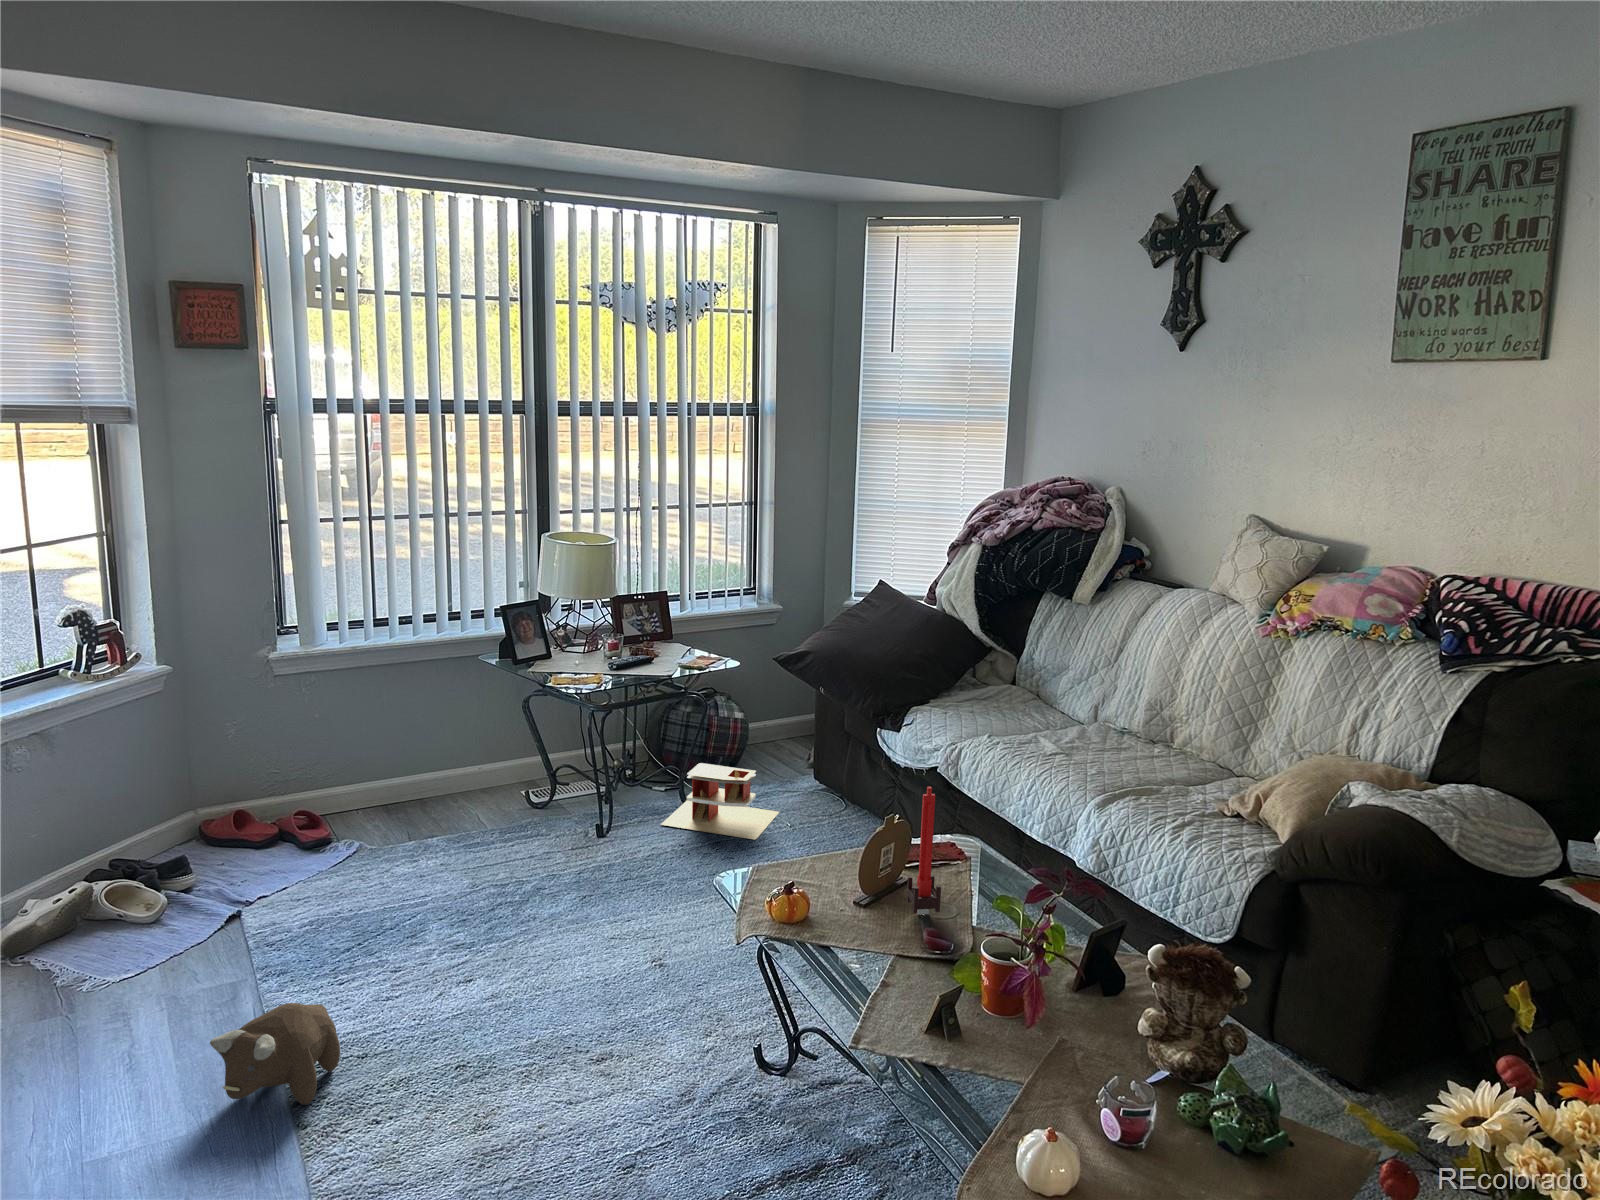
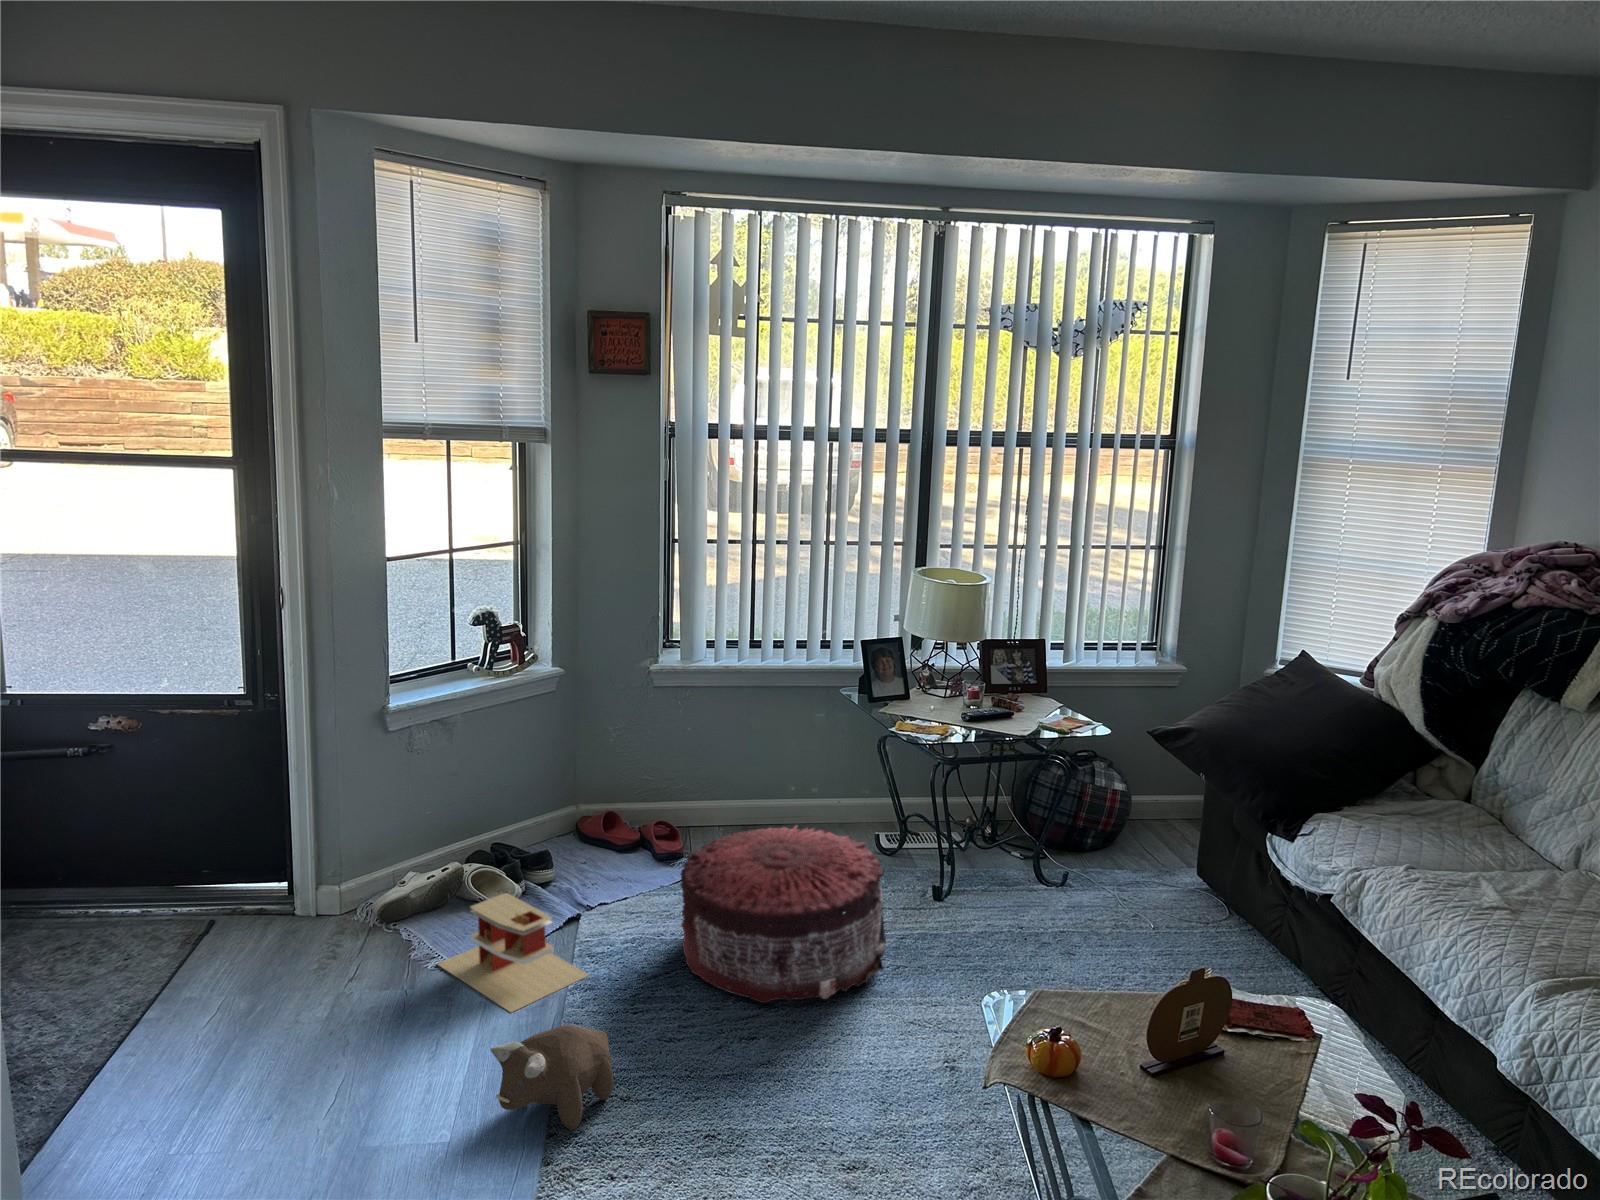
toy house: present [661,763,779,840] -> present [438,893,588,1012]
pouf: none [360,784,573,952] -> present [680,826,886,1003]
candle: present [907,787,941,914] -> none [1211,943,1254,1102]

